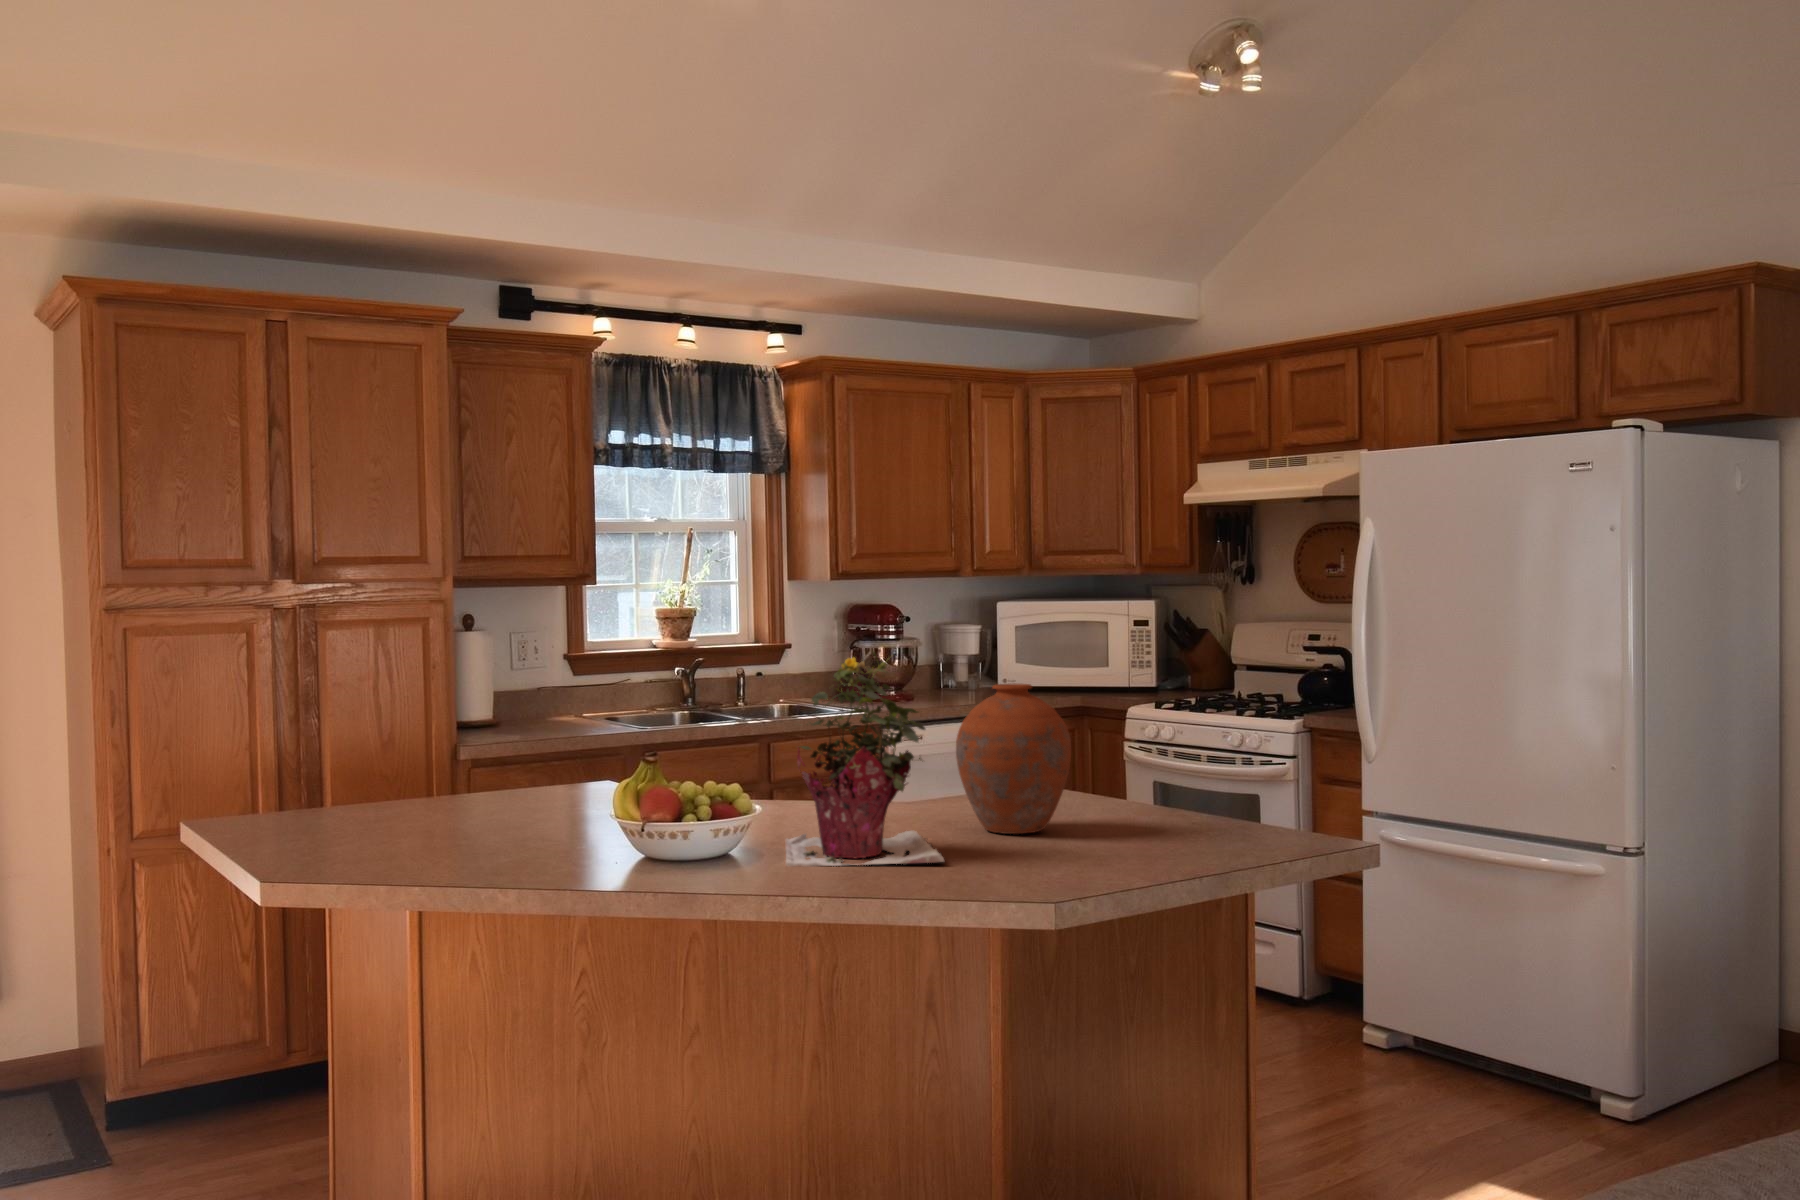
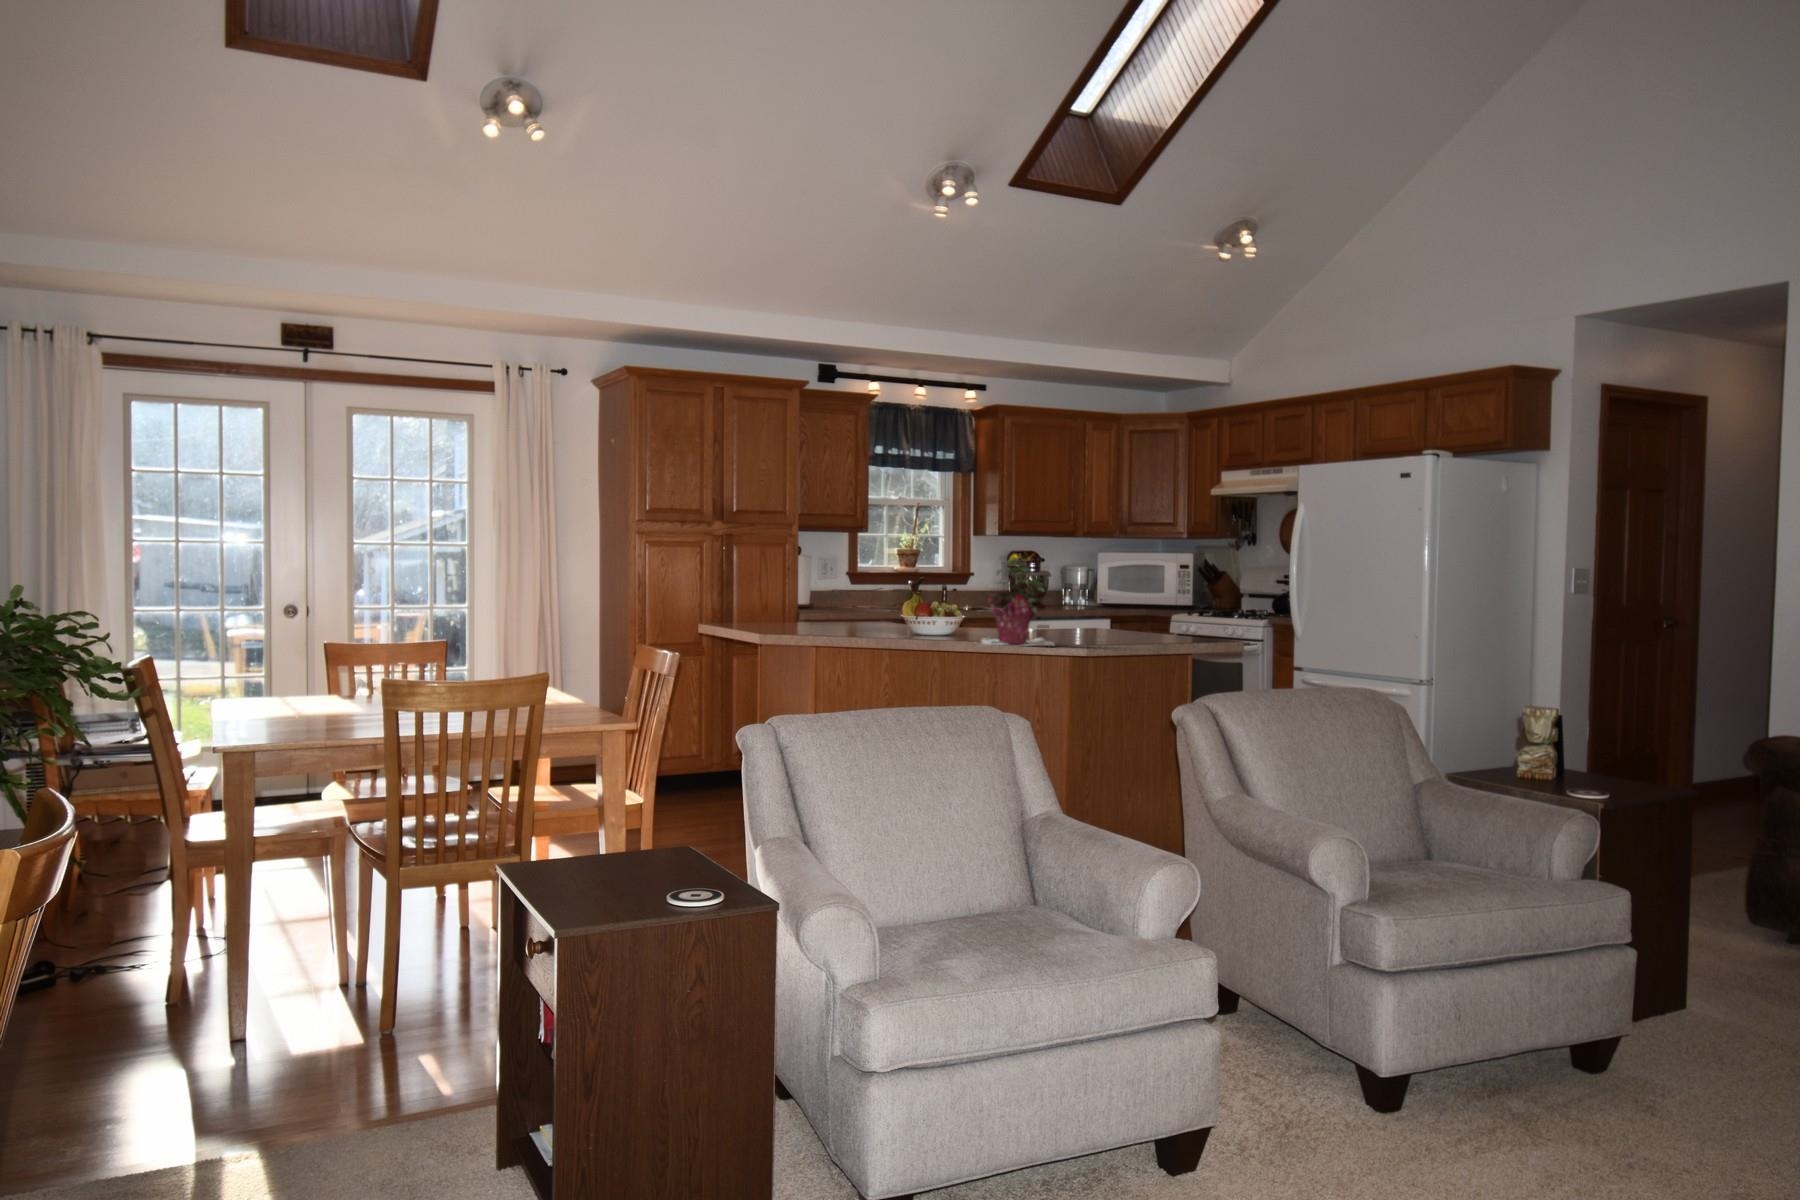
vase: present [956,684,1071,834] -> none [1063,573,1119,643]

